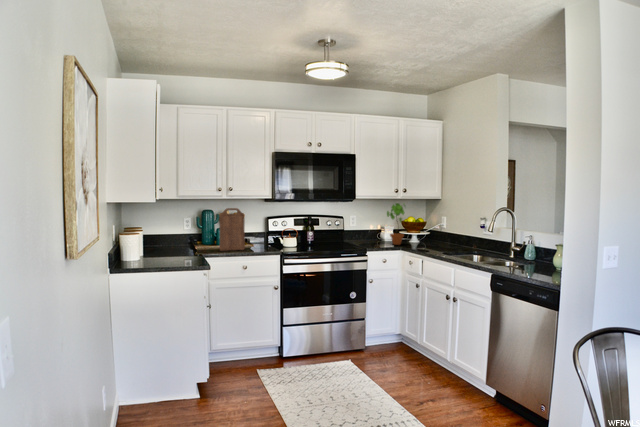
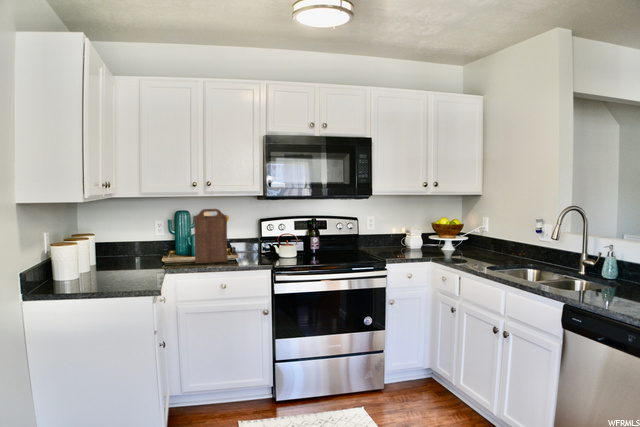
potted plant: present [387,203,404,245] -> none [412,200,437,254]

